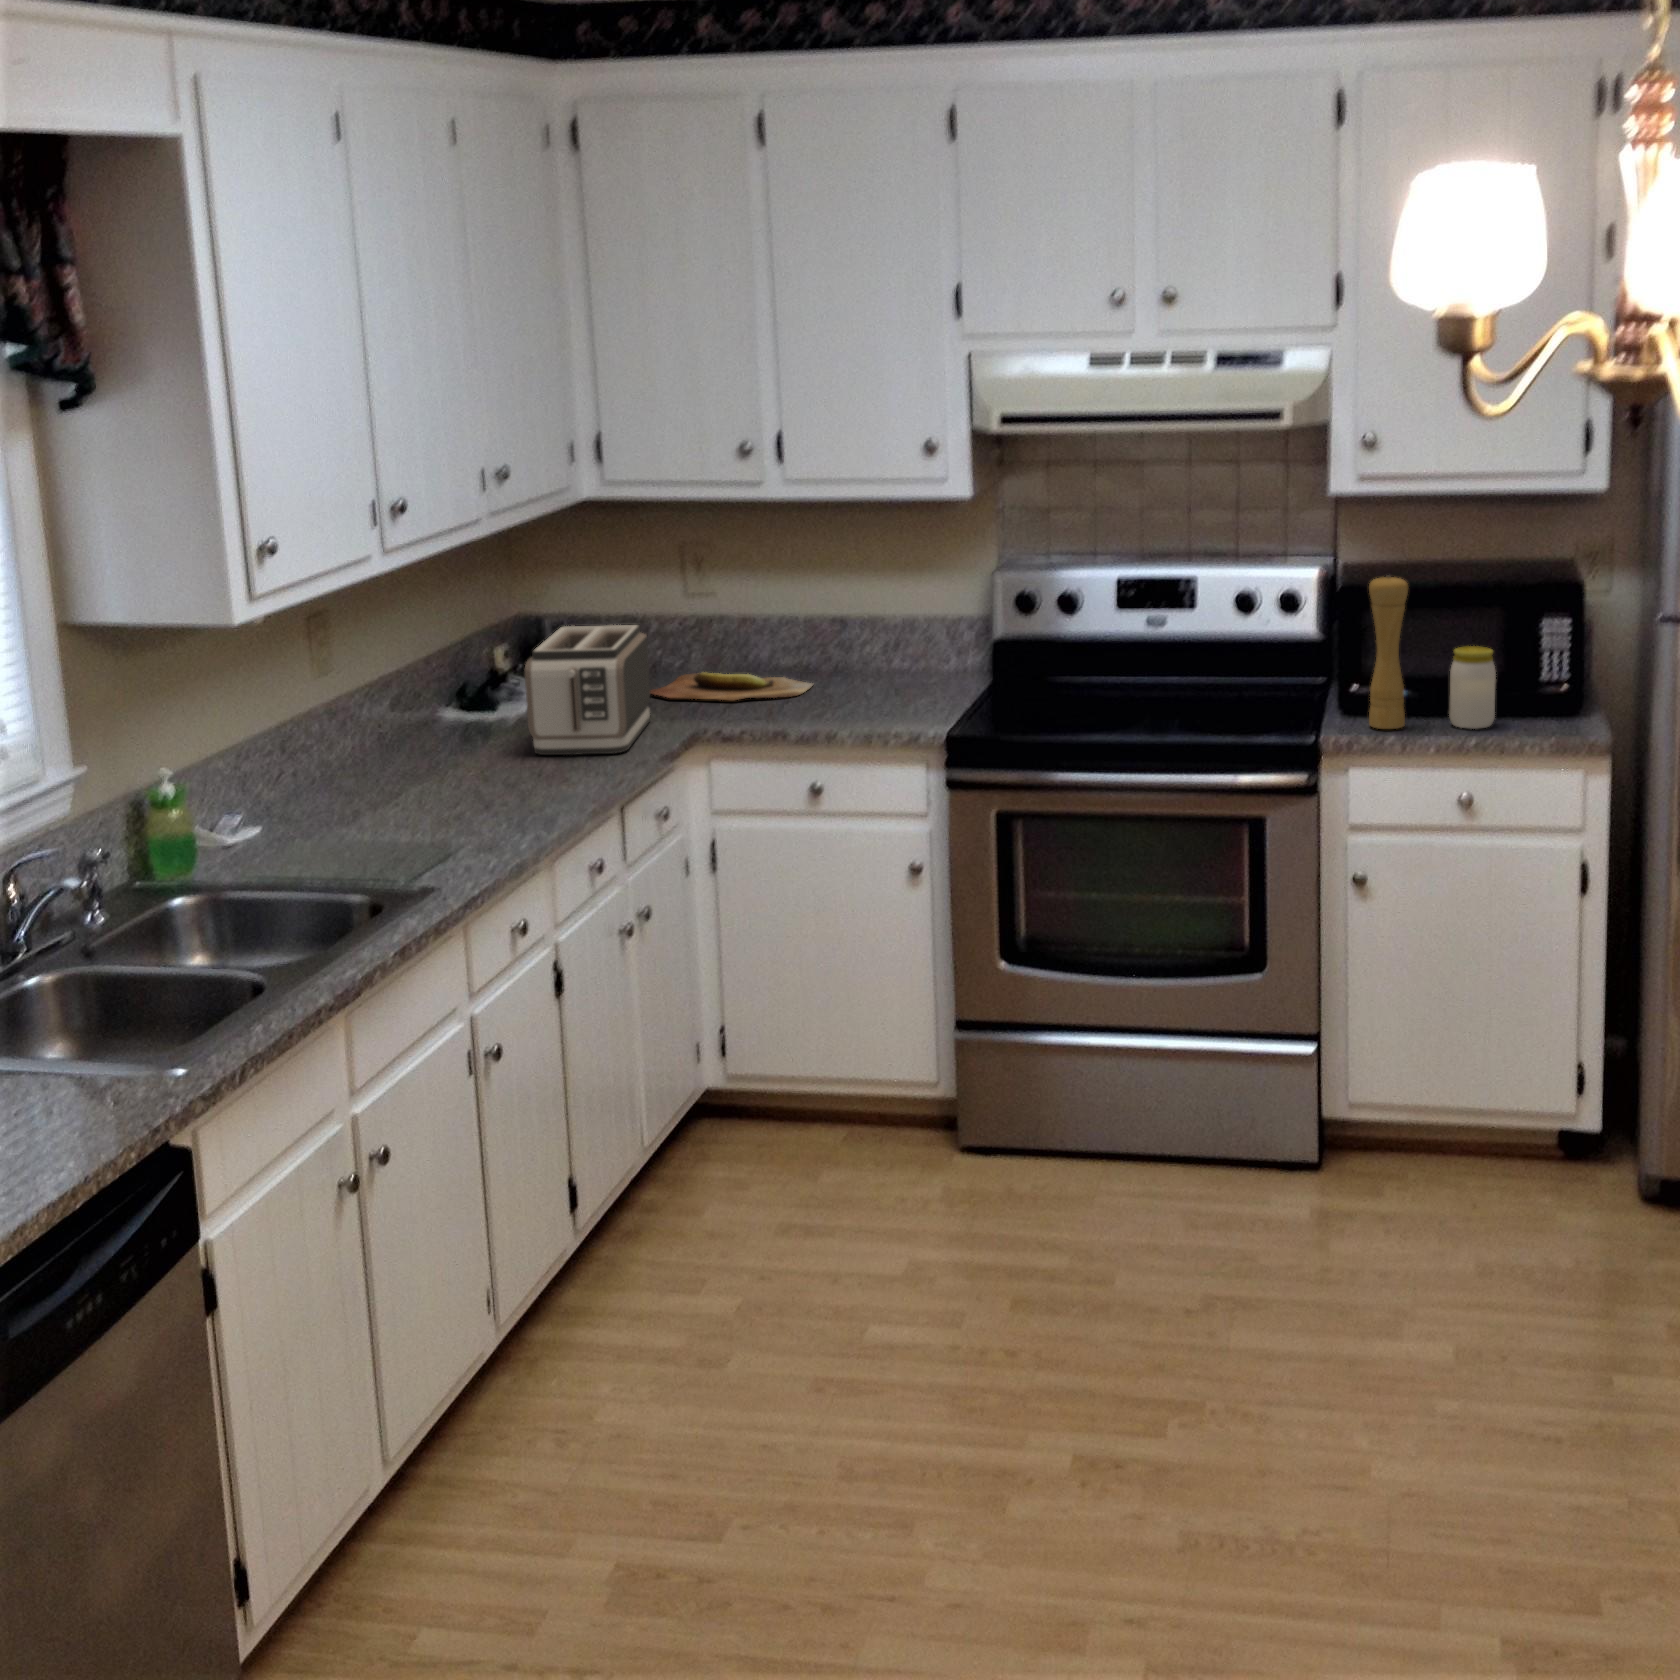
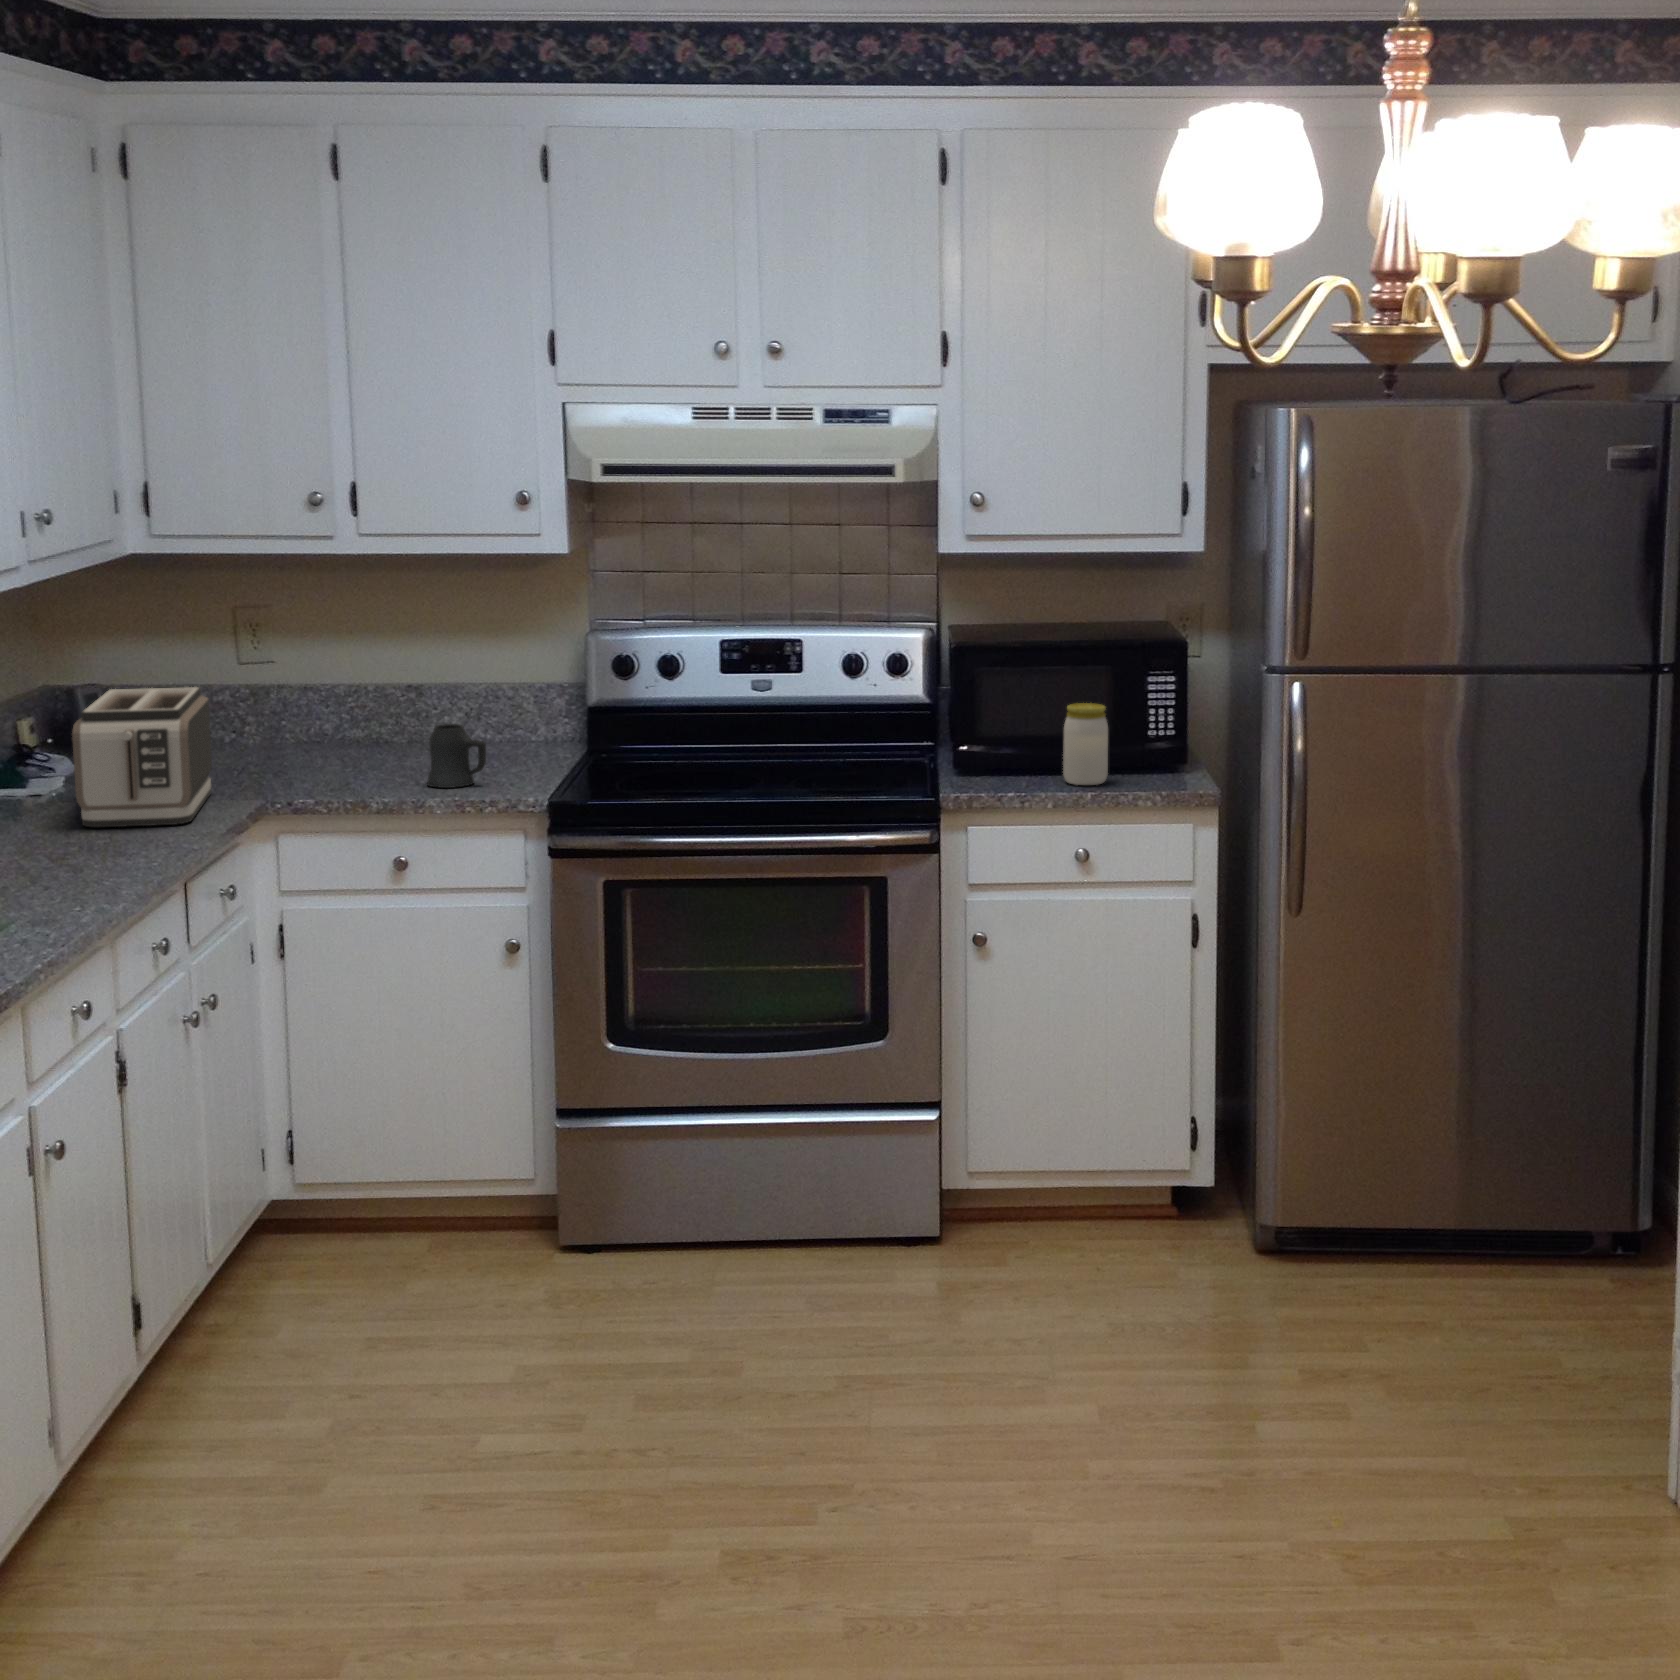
pepper mill: present [1369,575,1408,729] -> none [983,631,1022,787]
mug: none [841,659,894,720] -> present [427,724,486,788]
cutting board: present [650,672,813,700] -> none [202,743,390,772]

